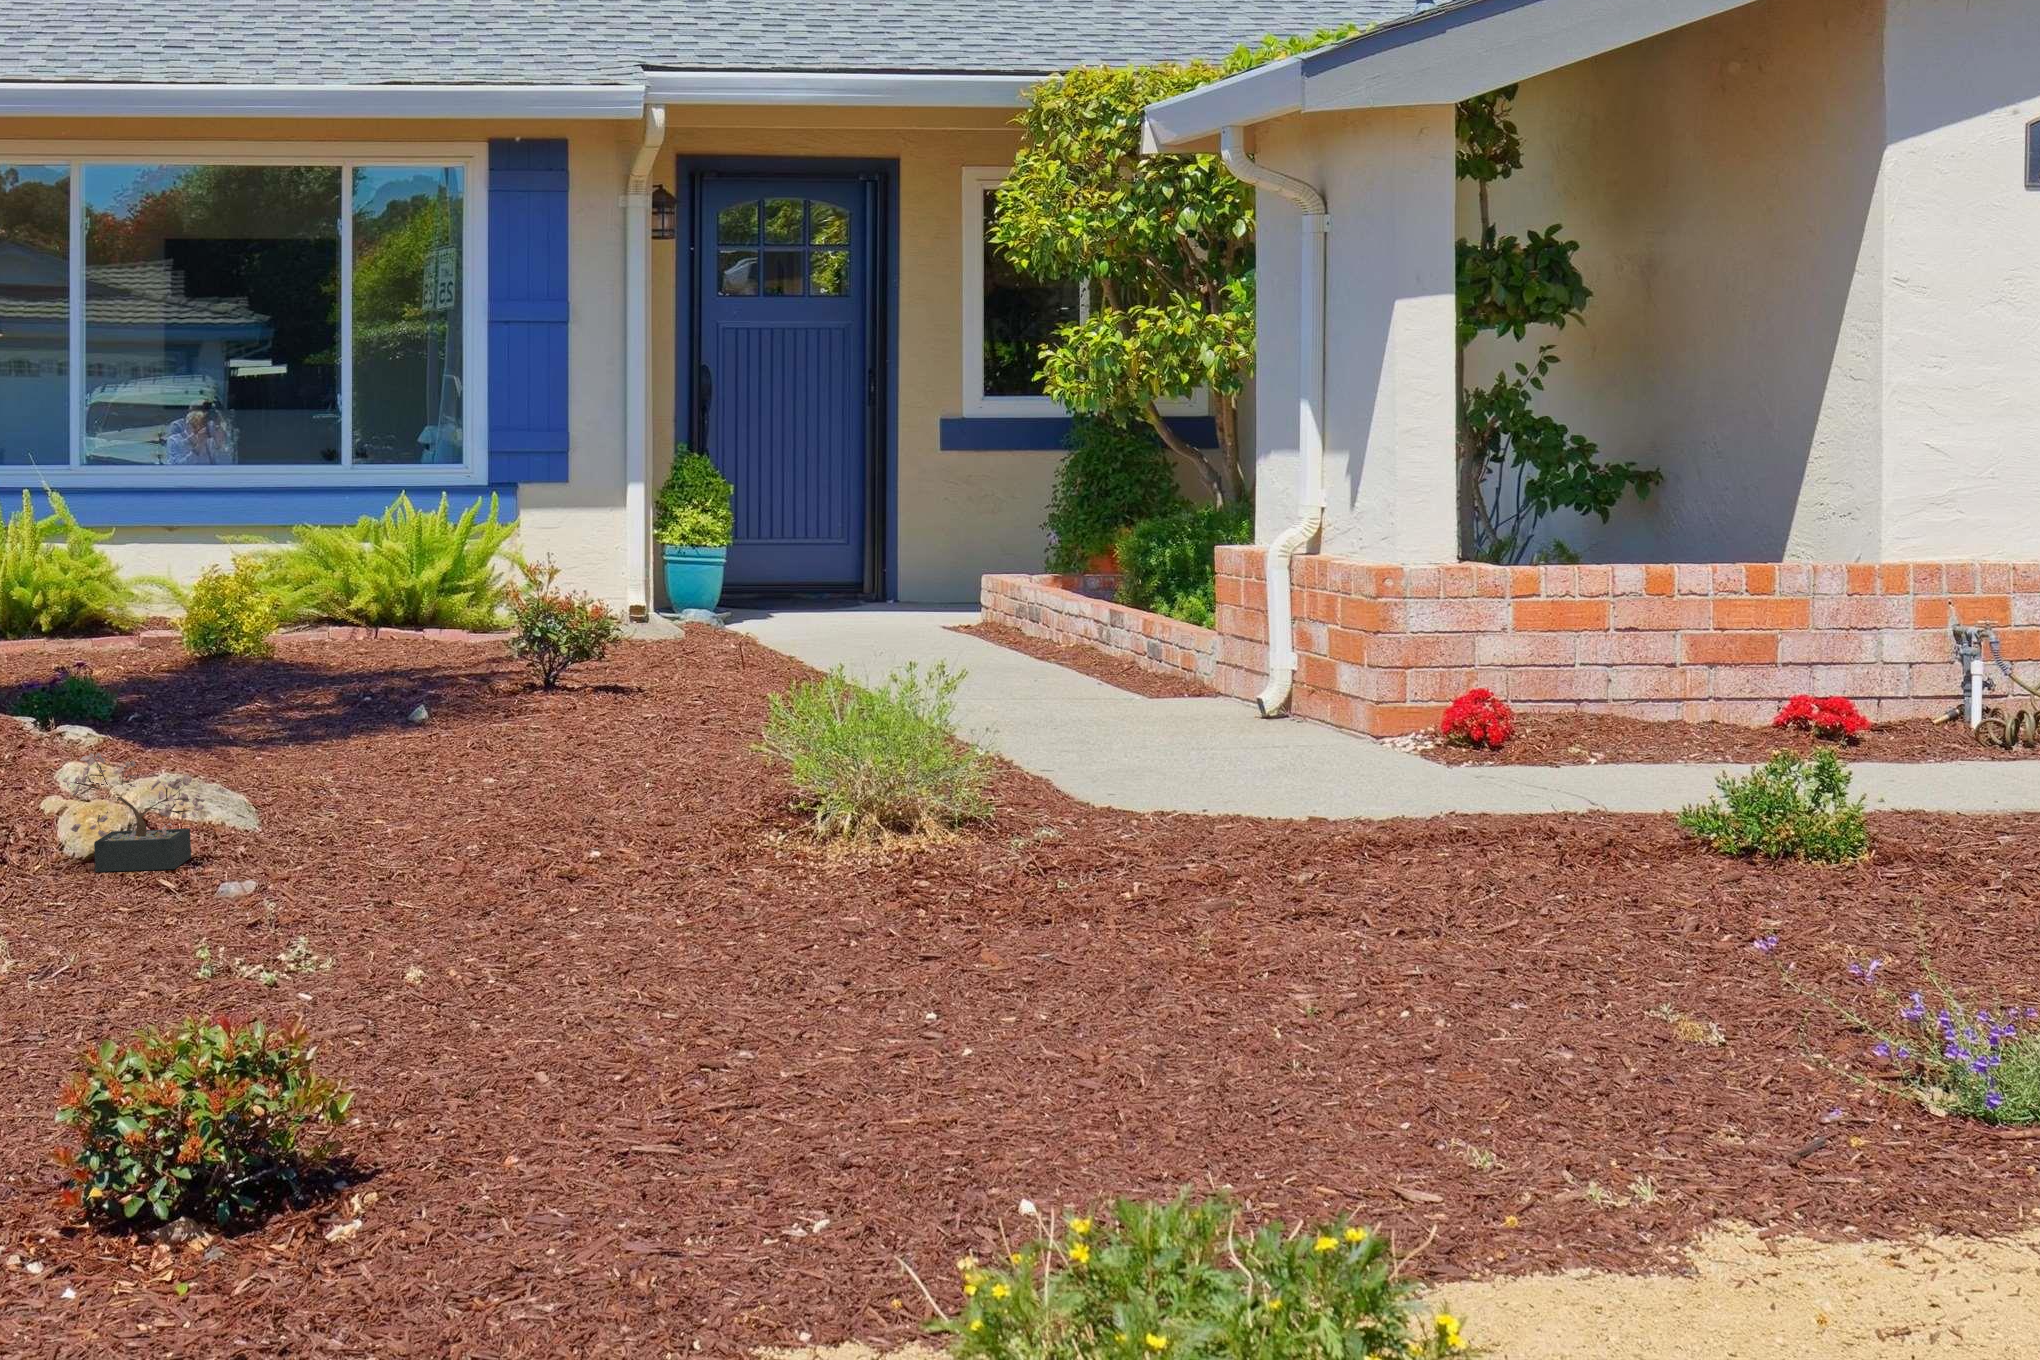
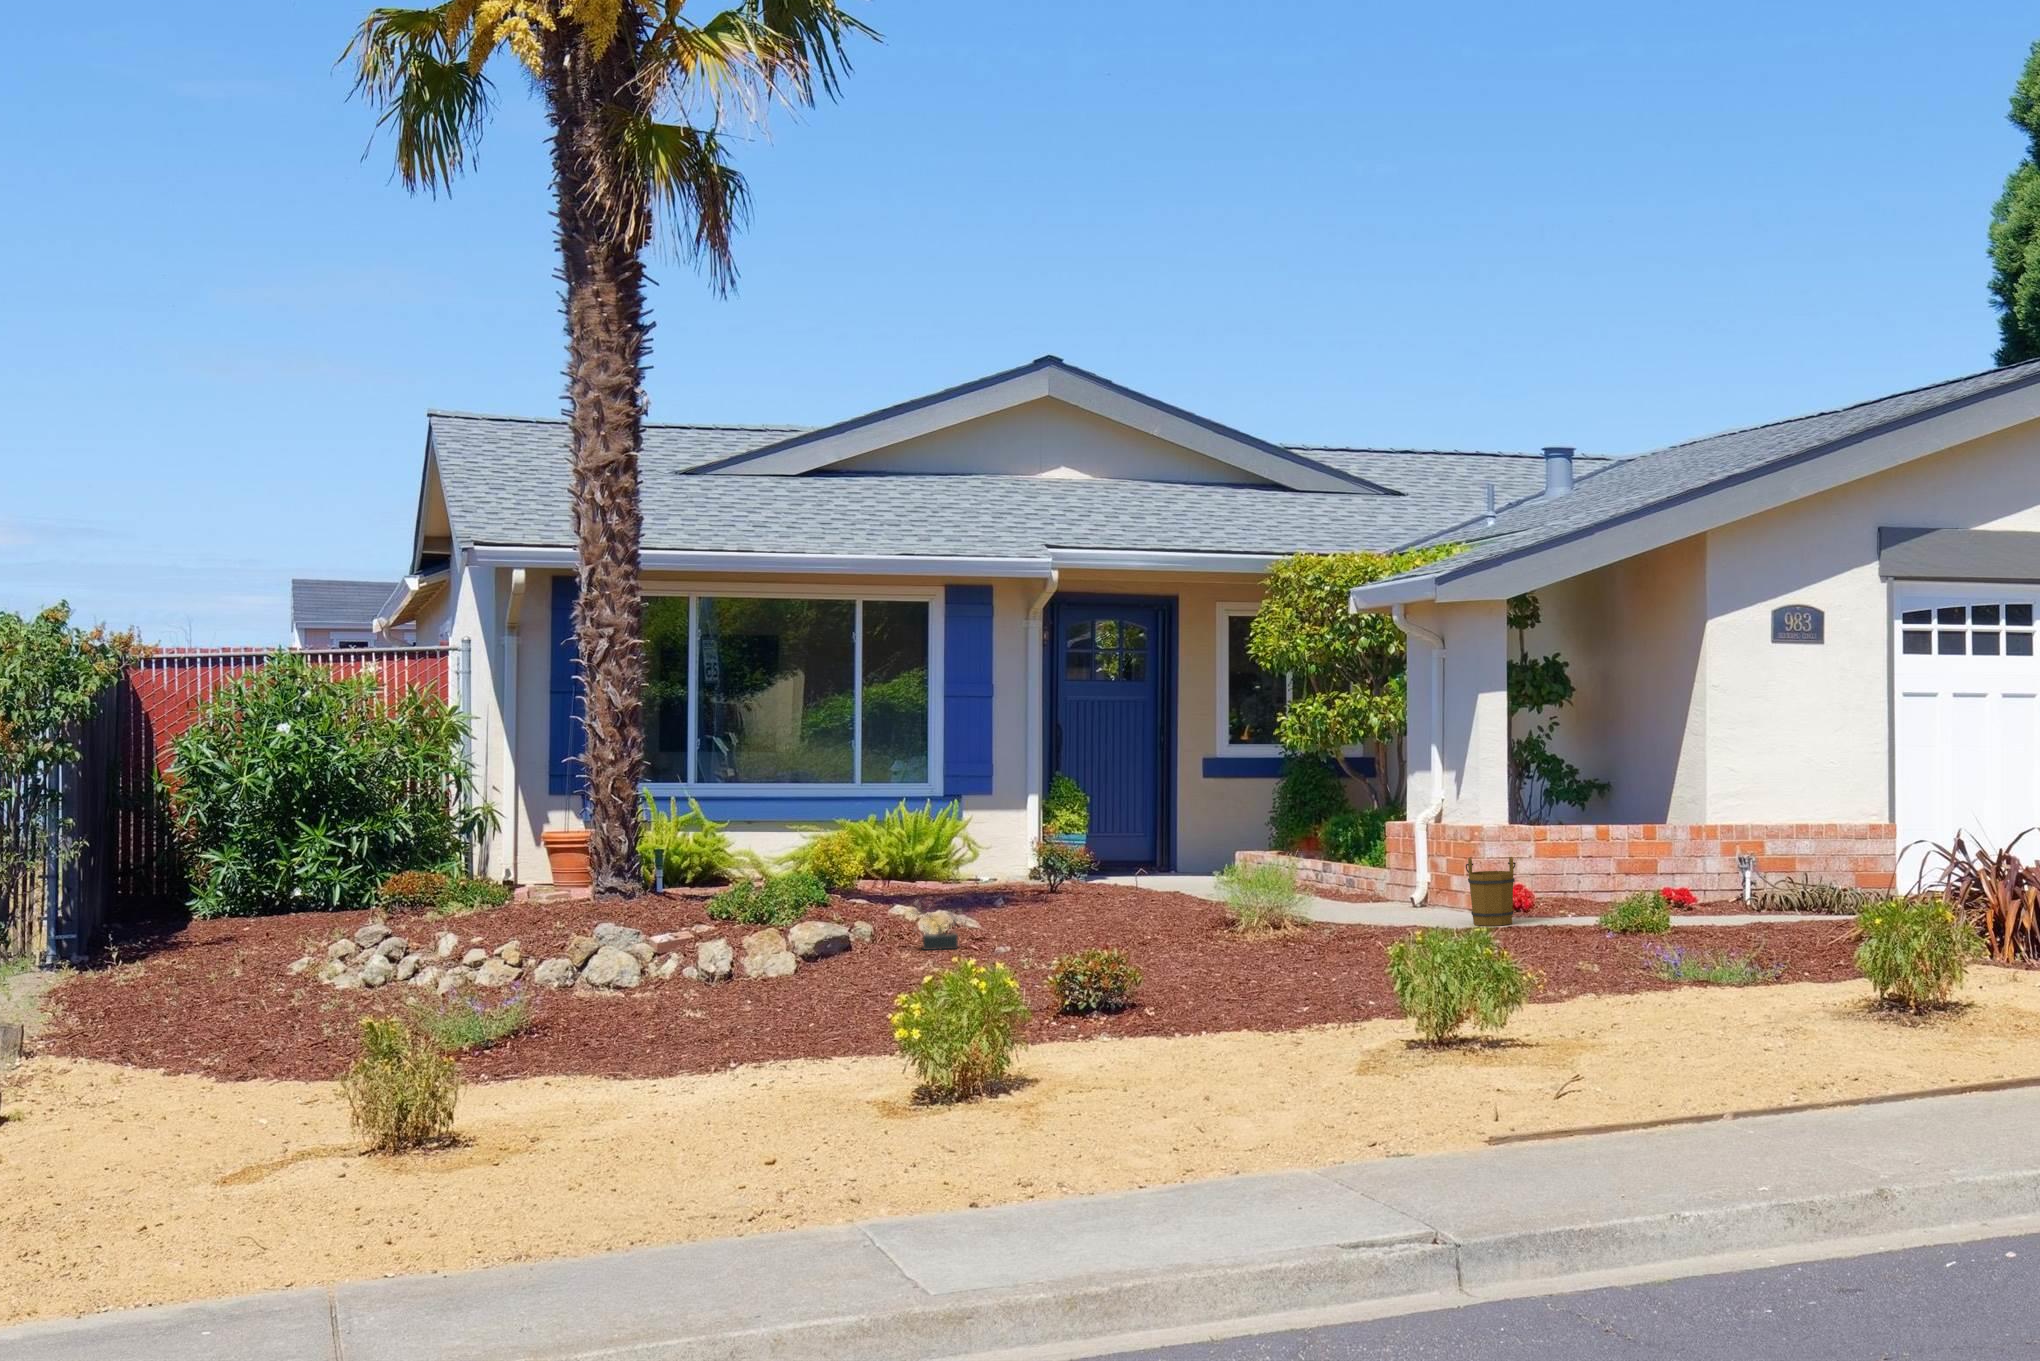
bucket: none [1365,655,1481,816] -> present [1466,857,1516,926]

